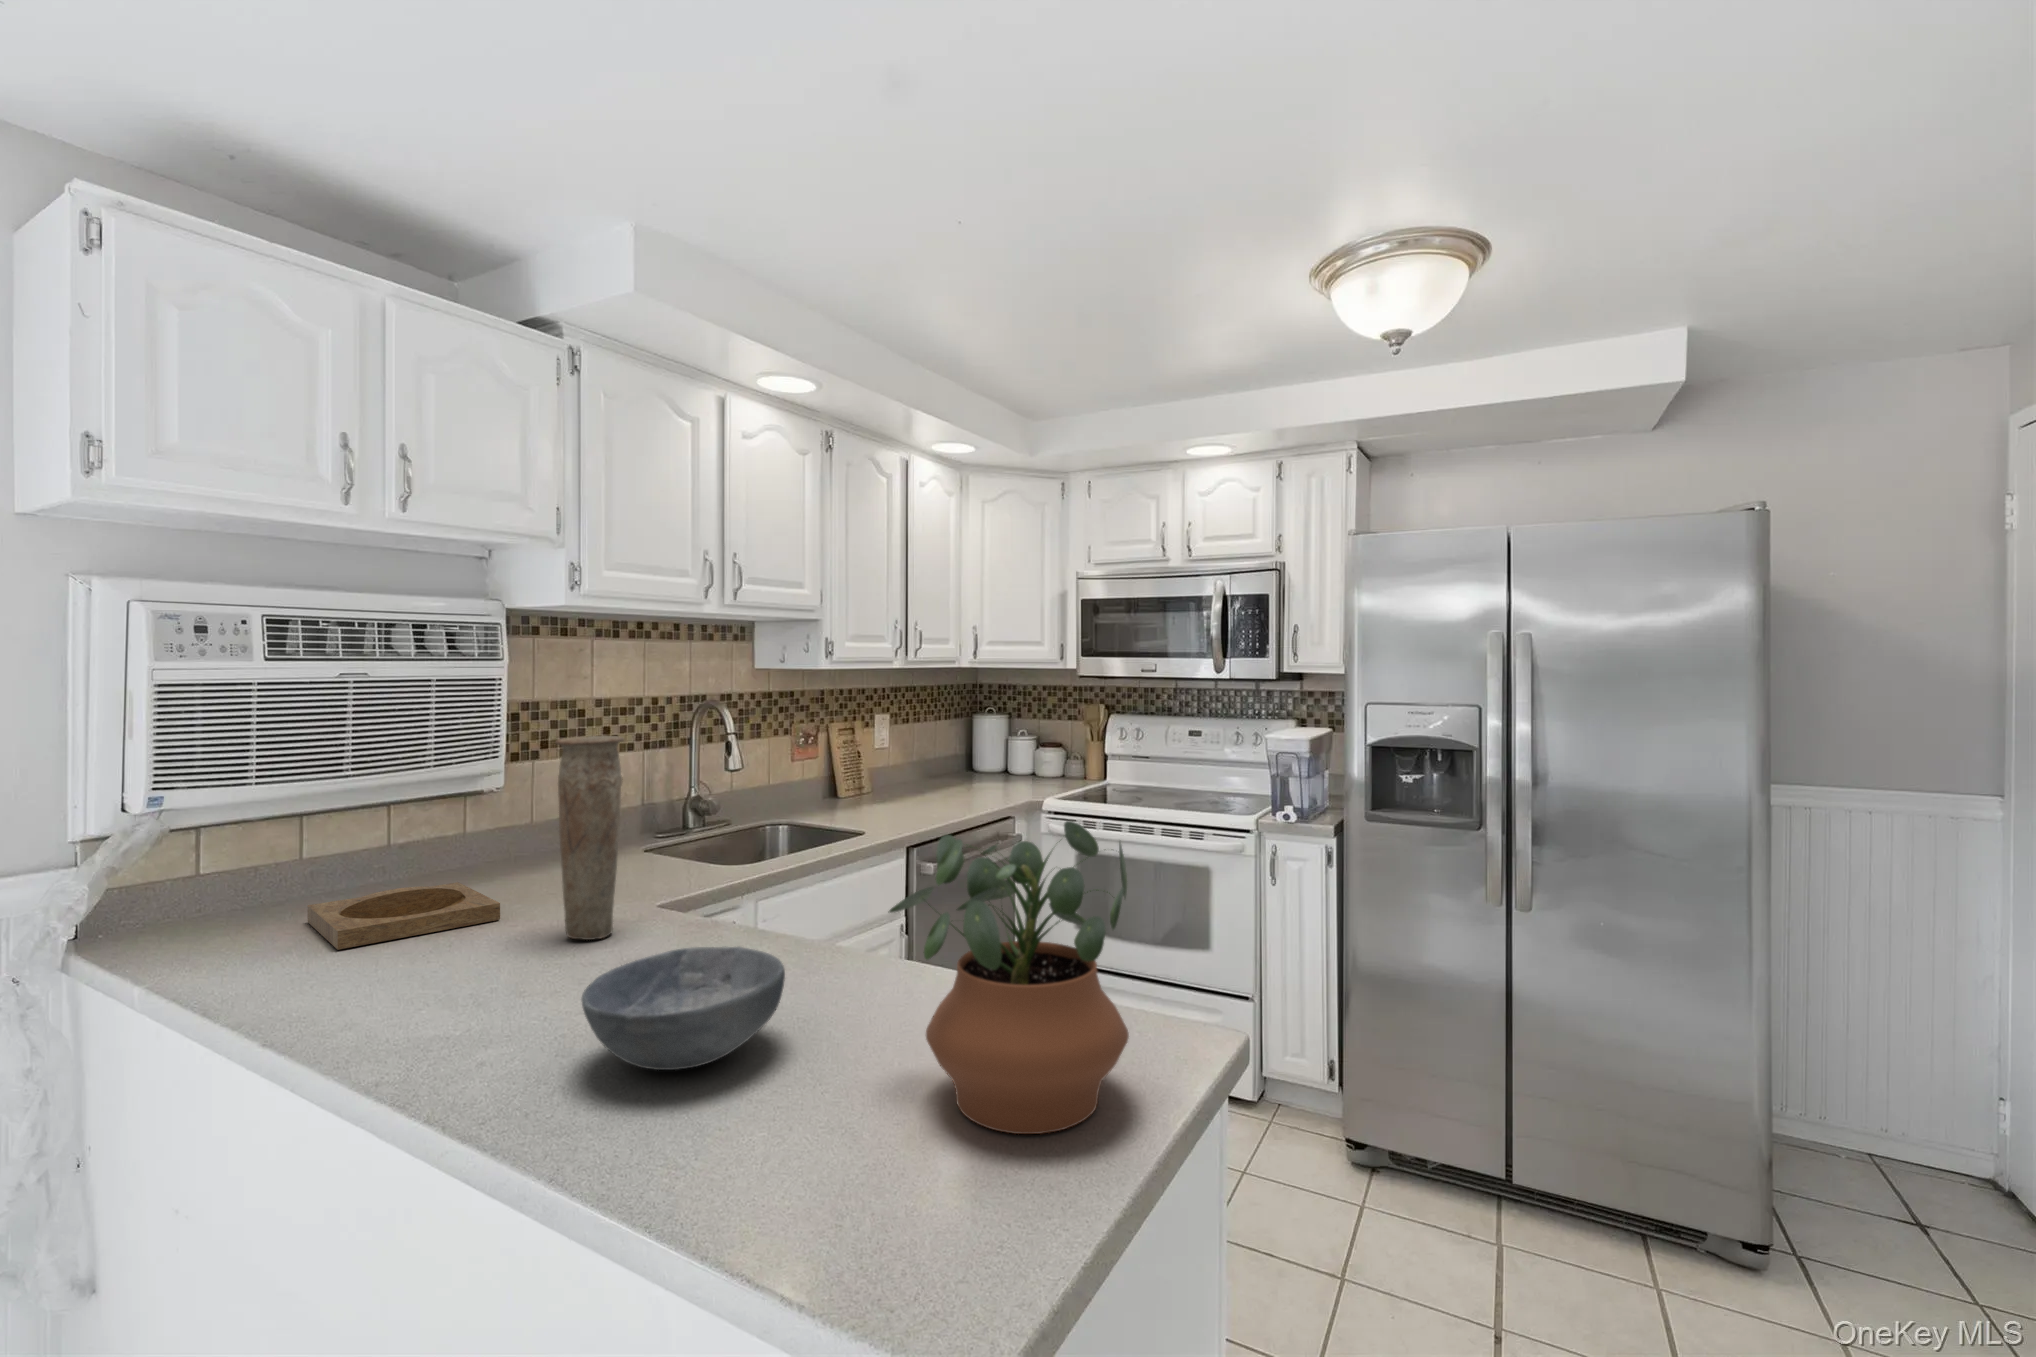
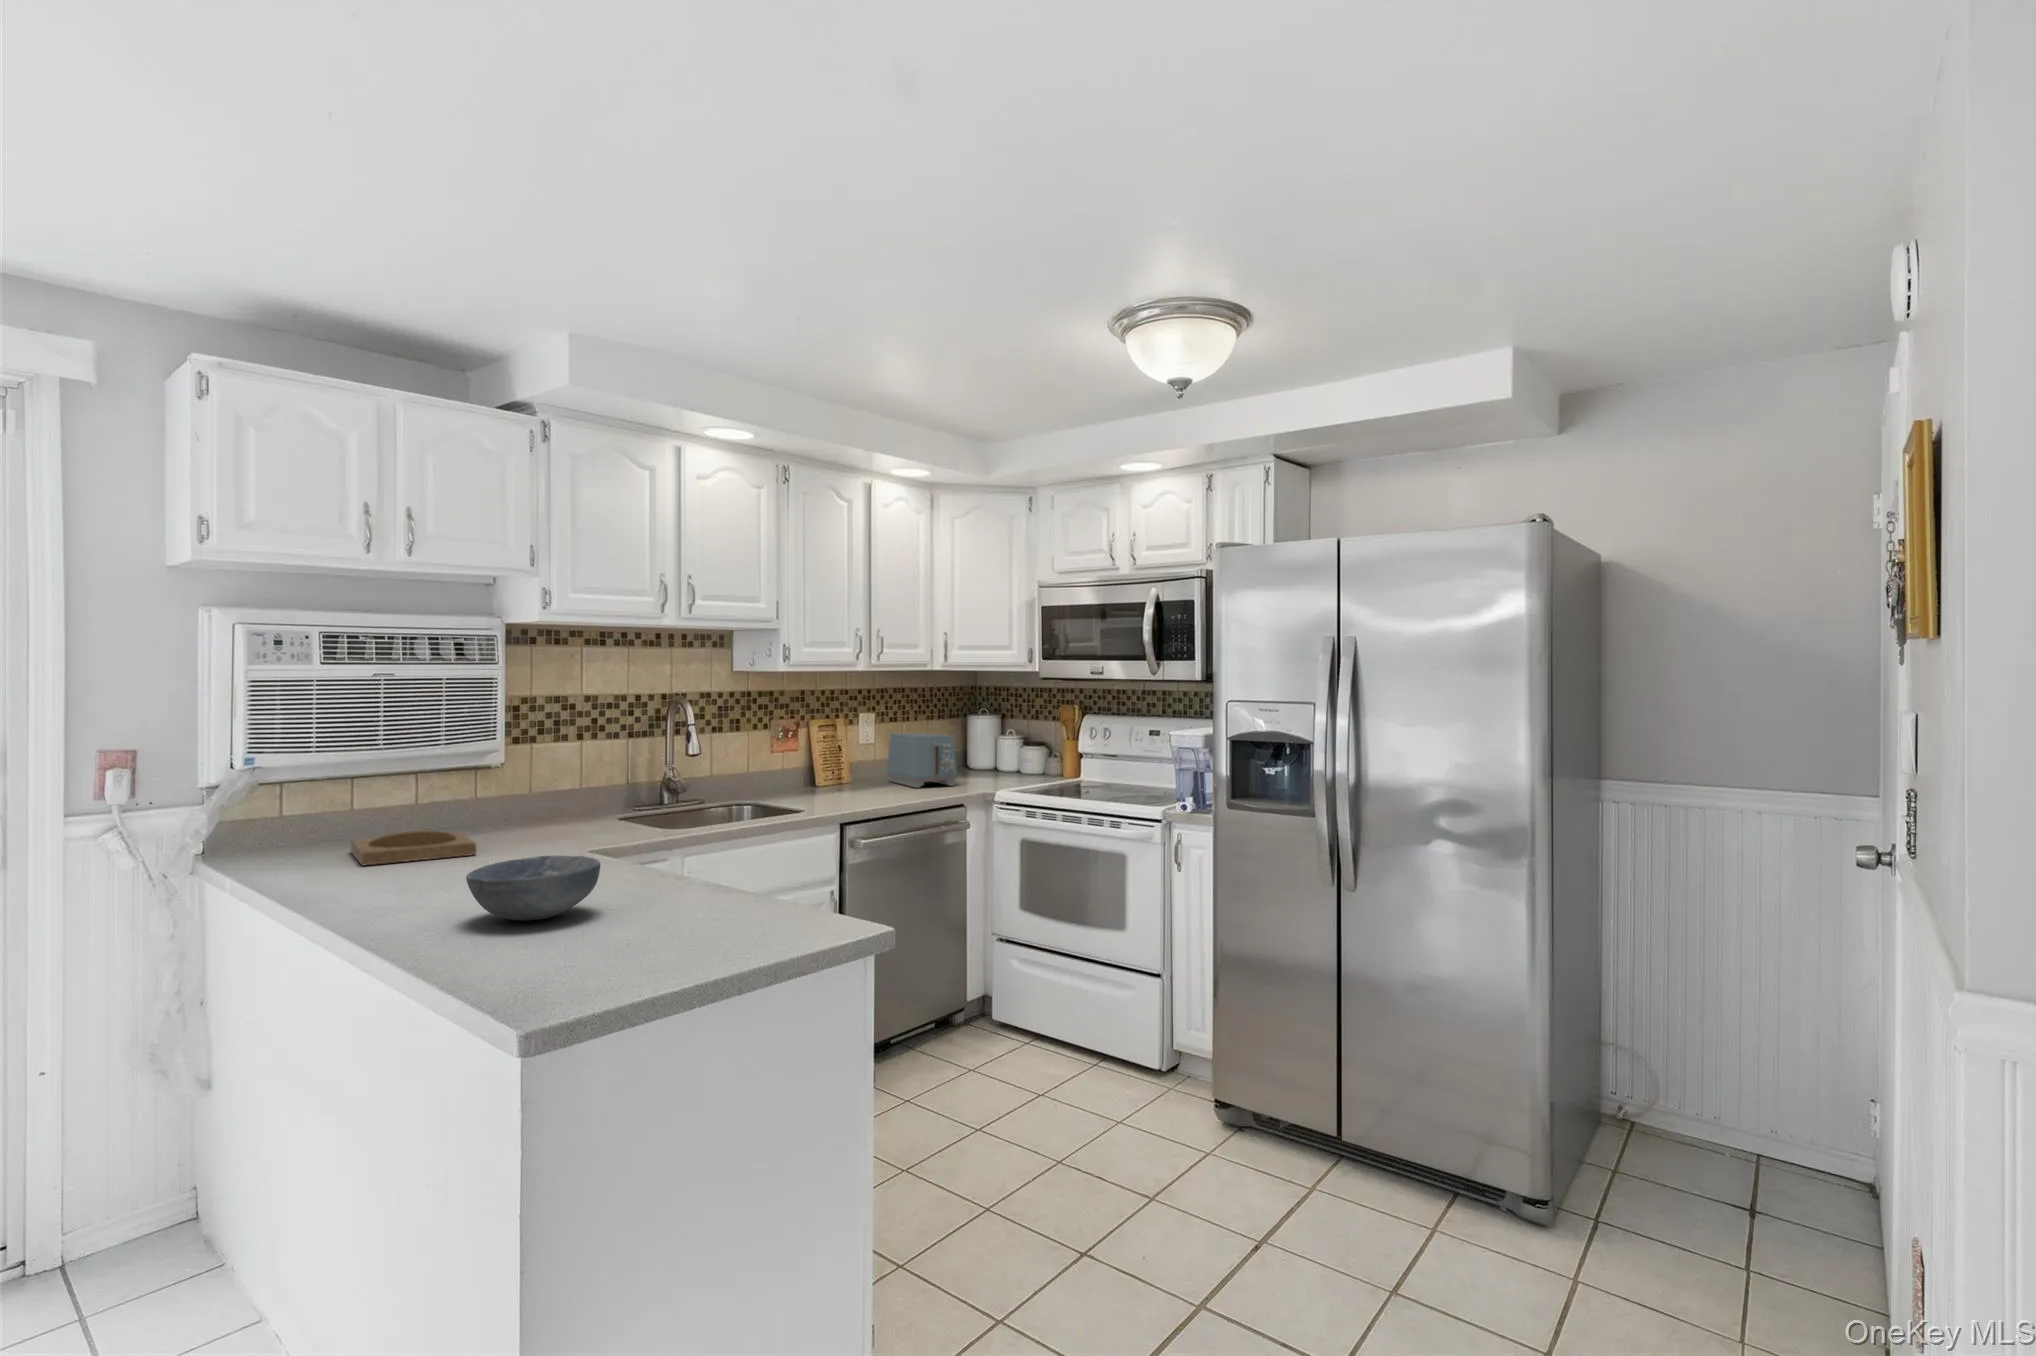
toaster: none [902,734,986,795] -> present [887,733,957,788]
vase: present [555,736,624,940] -> none [504,720,554,866]
potted plant: present [889,821,1129,1134] -> none [643,768,779,952]

